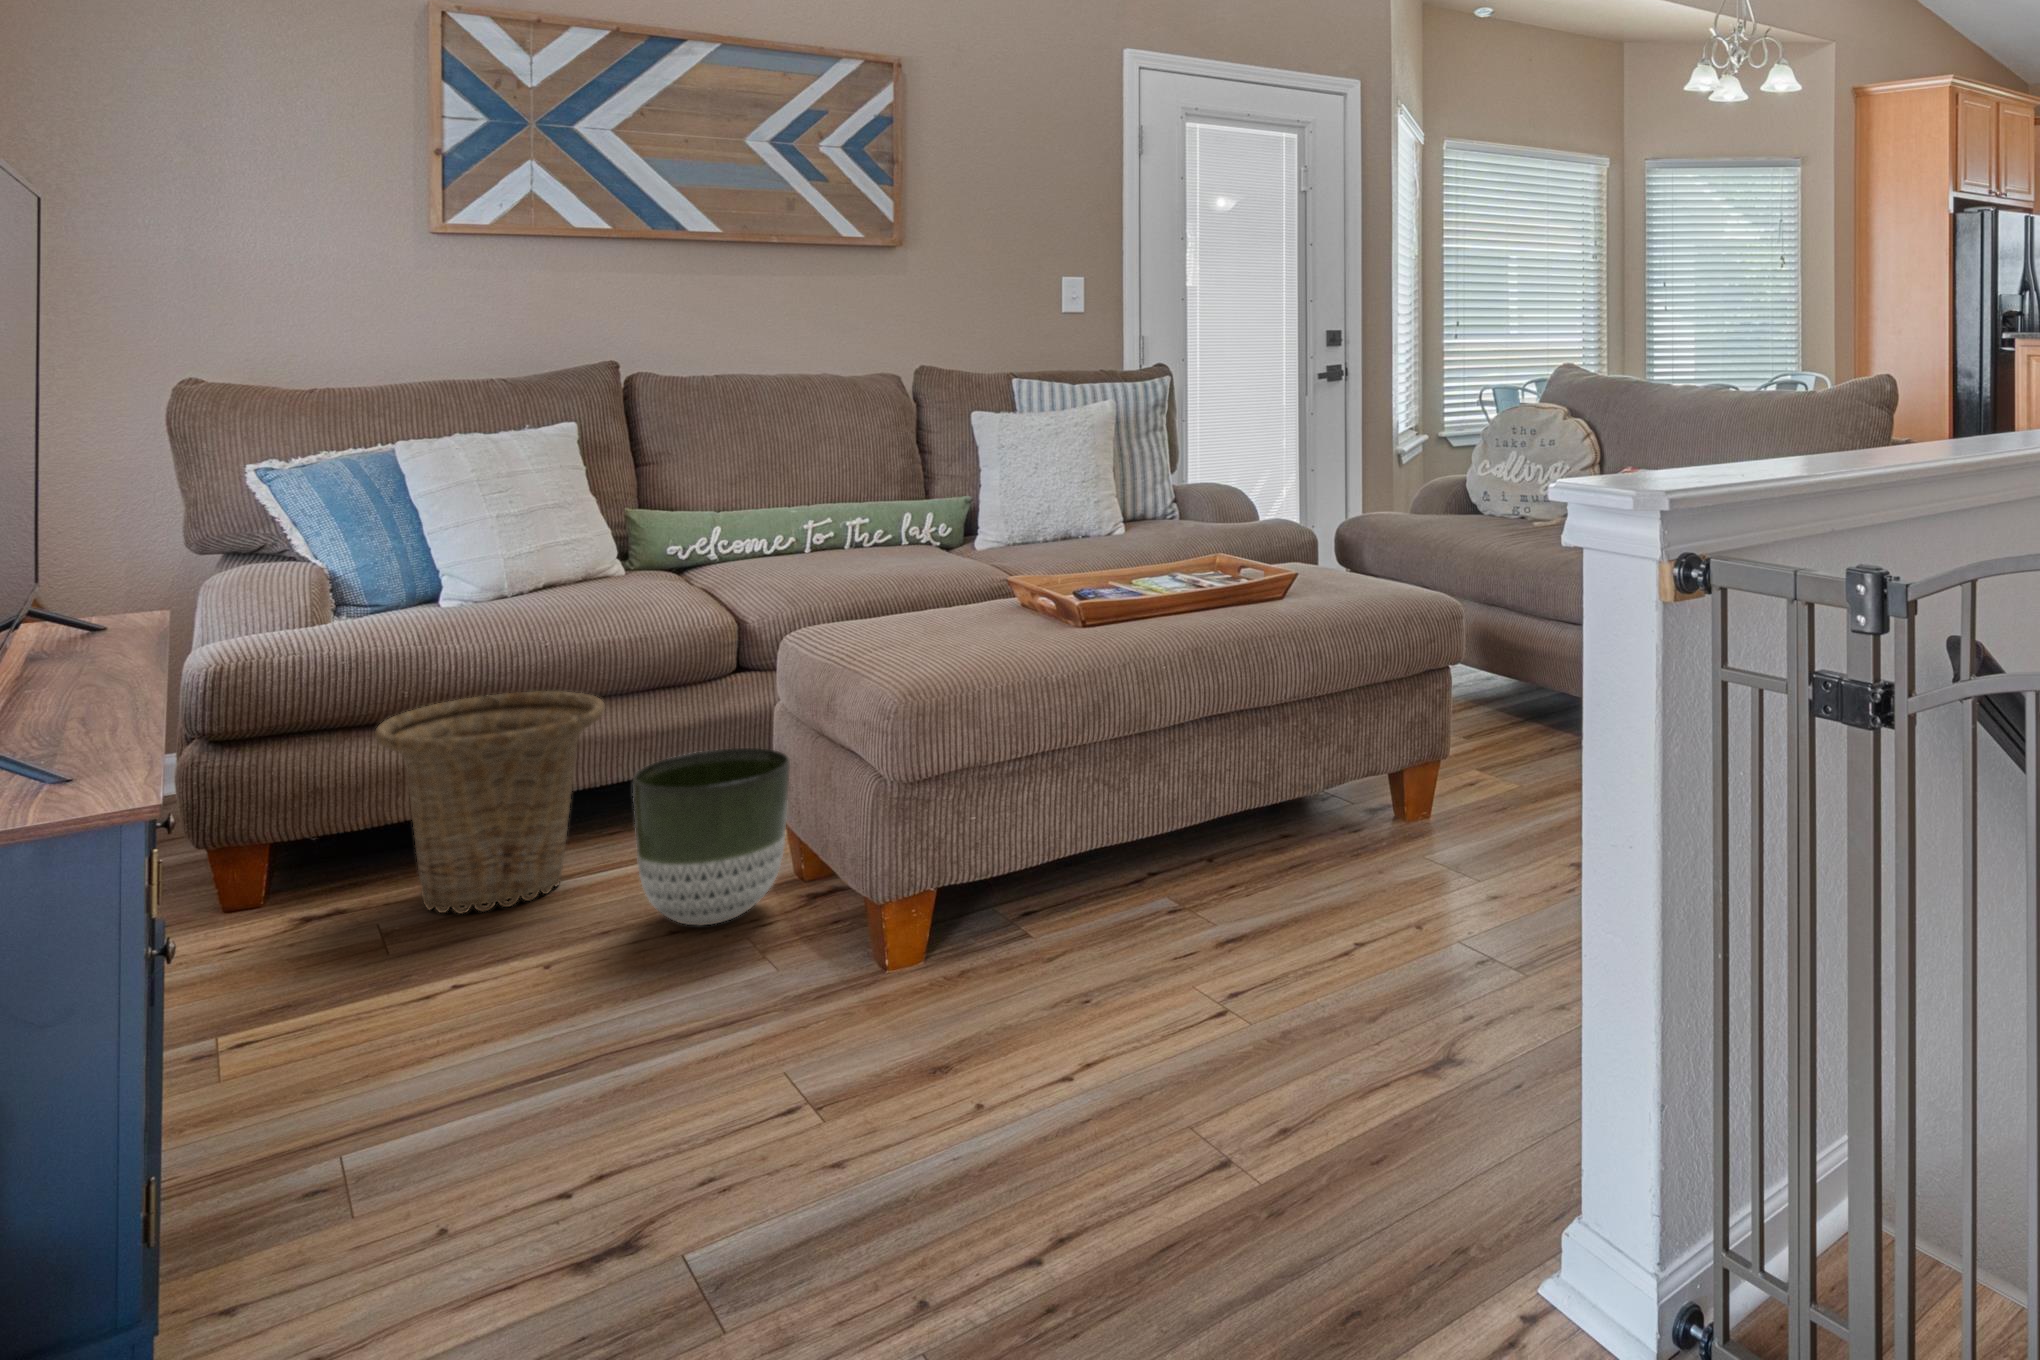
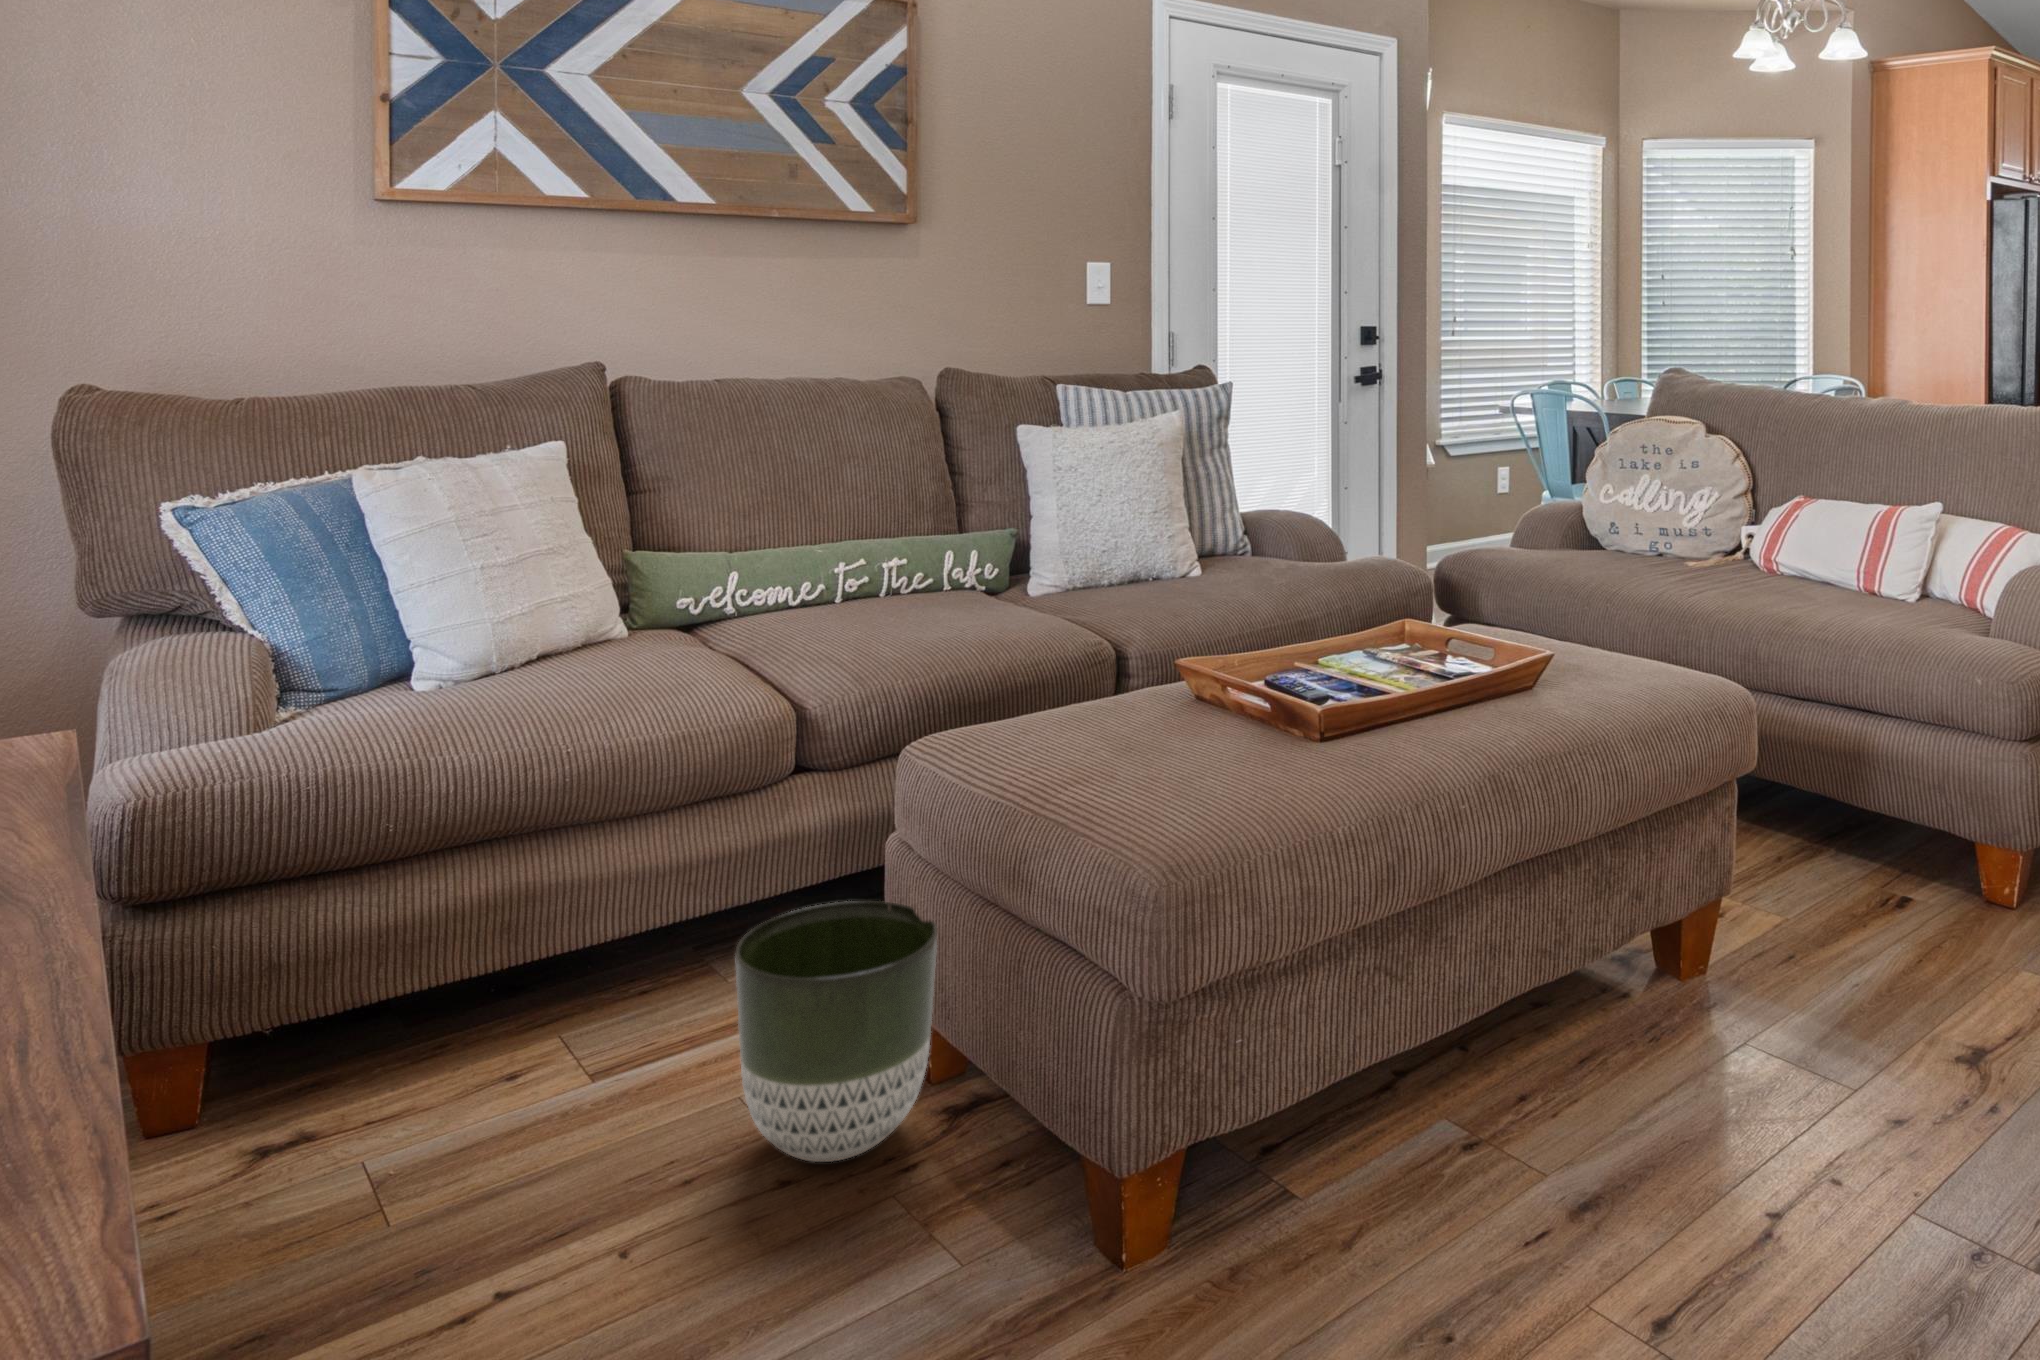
basket: present [375,691,605,913] -> none [367,812,663,1137]

